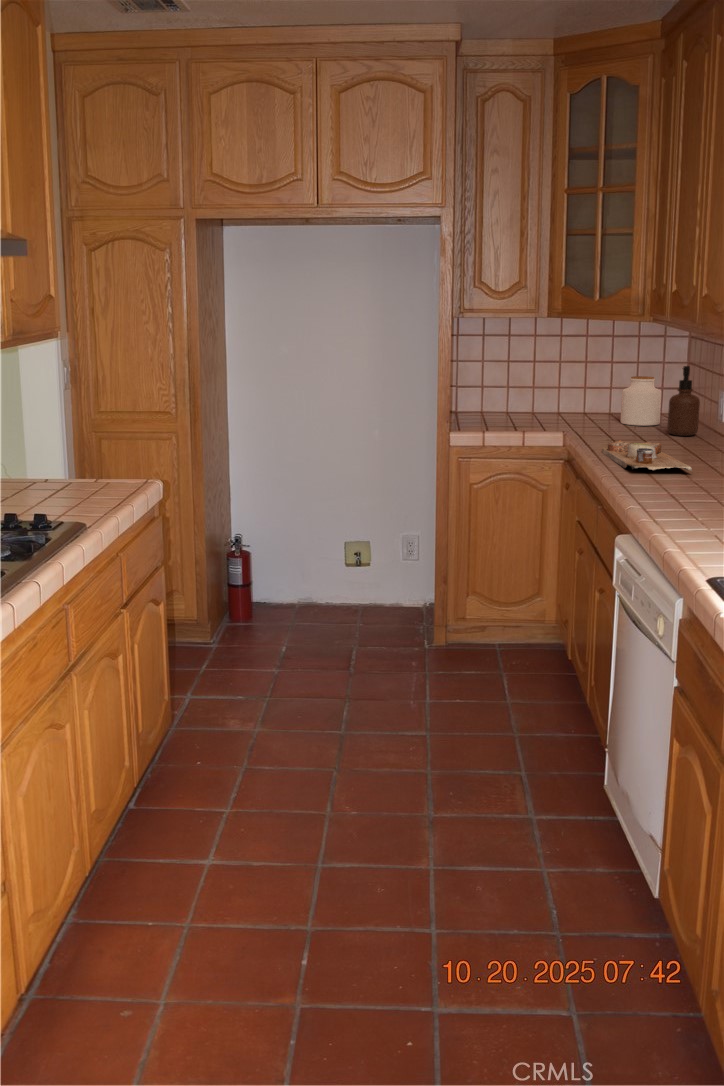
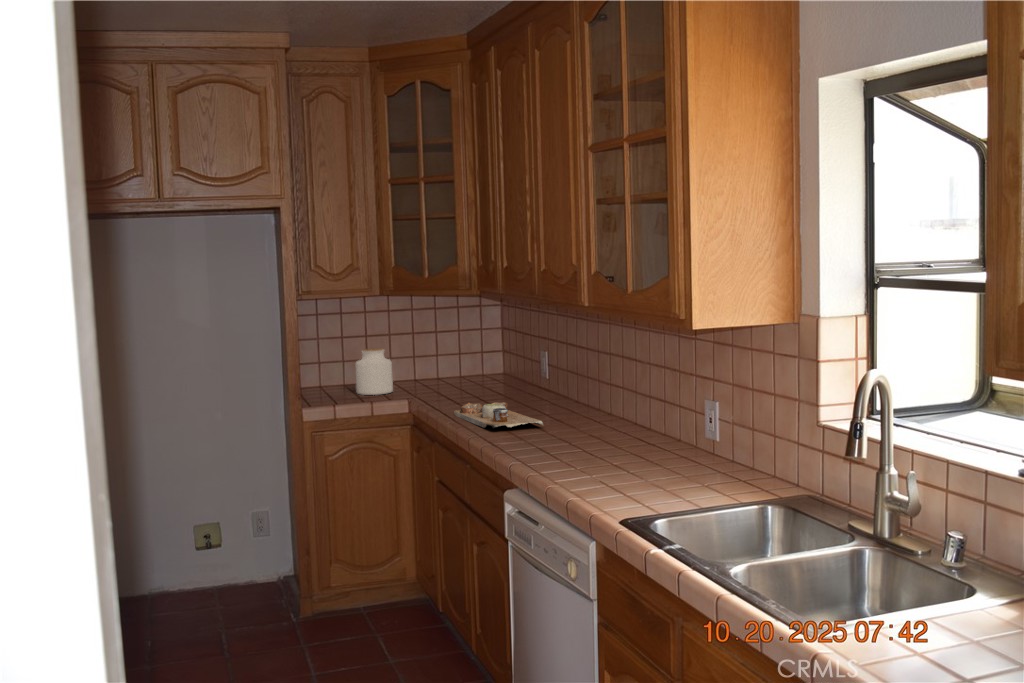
soap dispenser: present [667,366,700,436] -> none [499,332,526,394]
jar: present [620,376,661,426] -> present [355,348,393,395]

